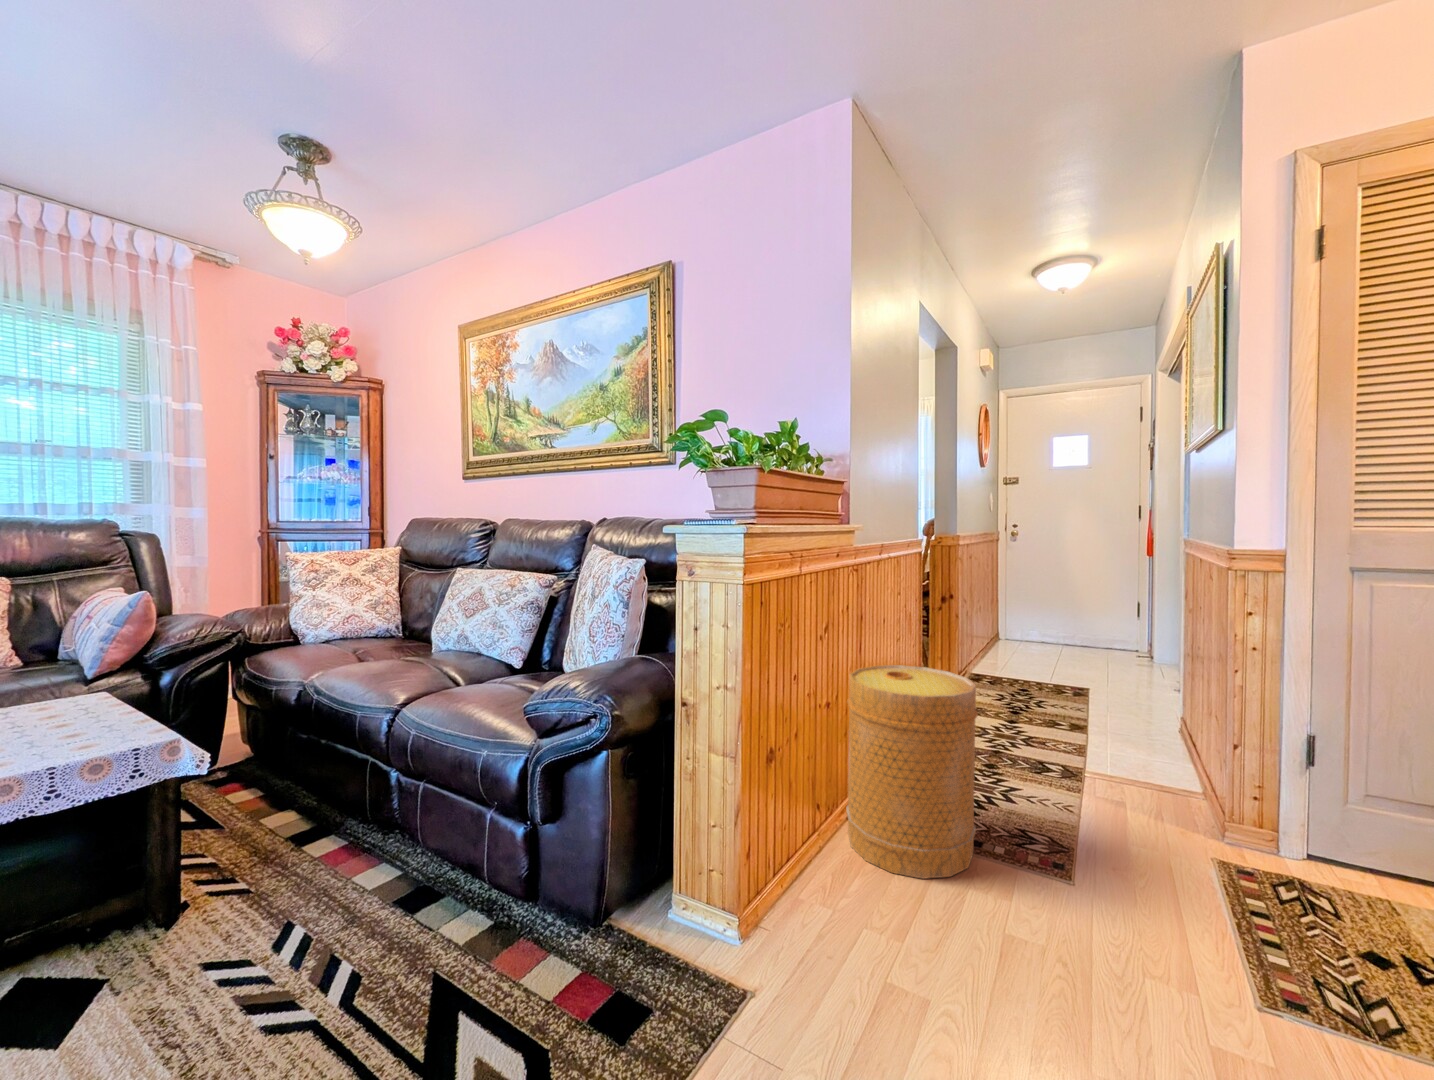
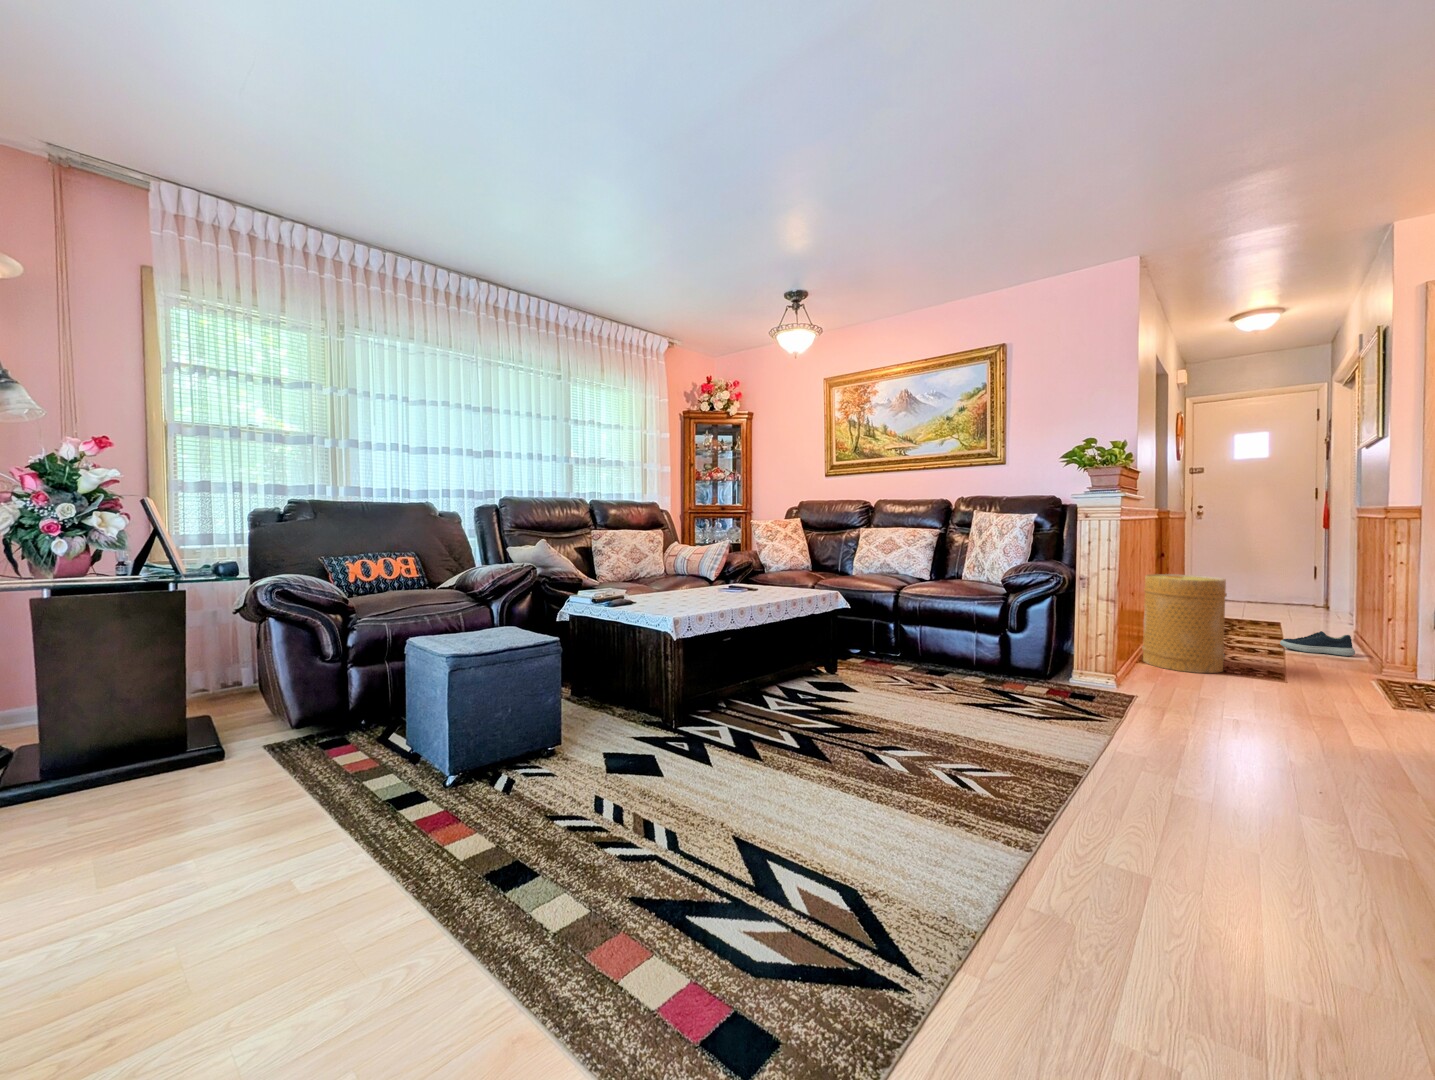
shoe: none [1082,743,1186,786] -> present [1280,631,1355,656]

